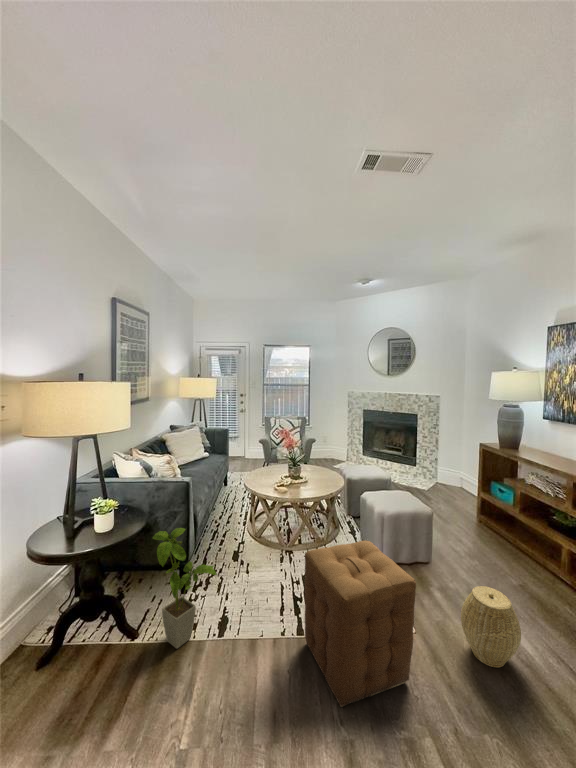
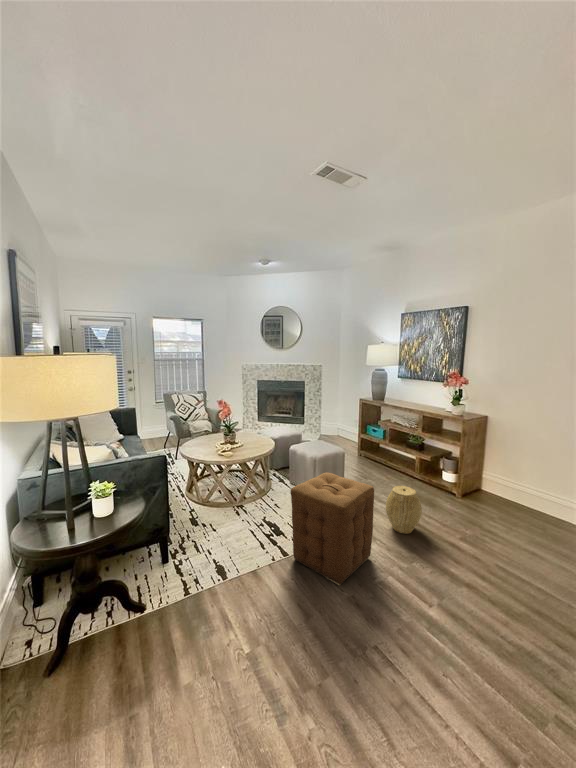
house plant: present [153,528,217,649] -> none [165,491,228,601]

